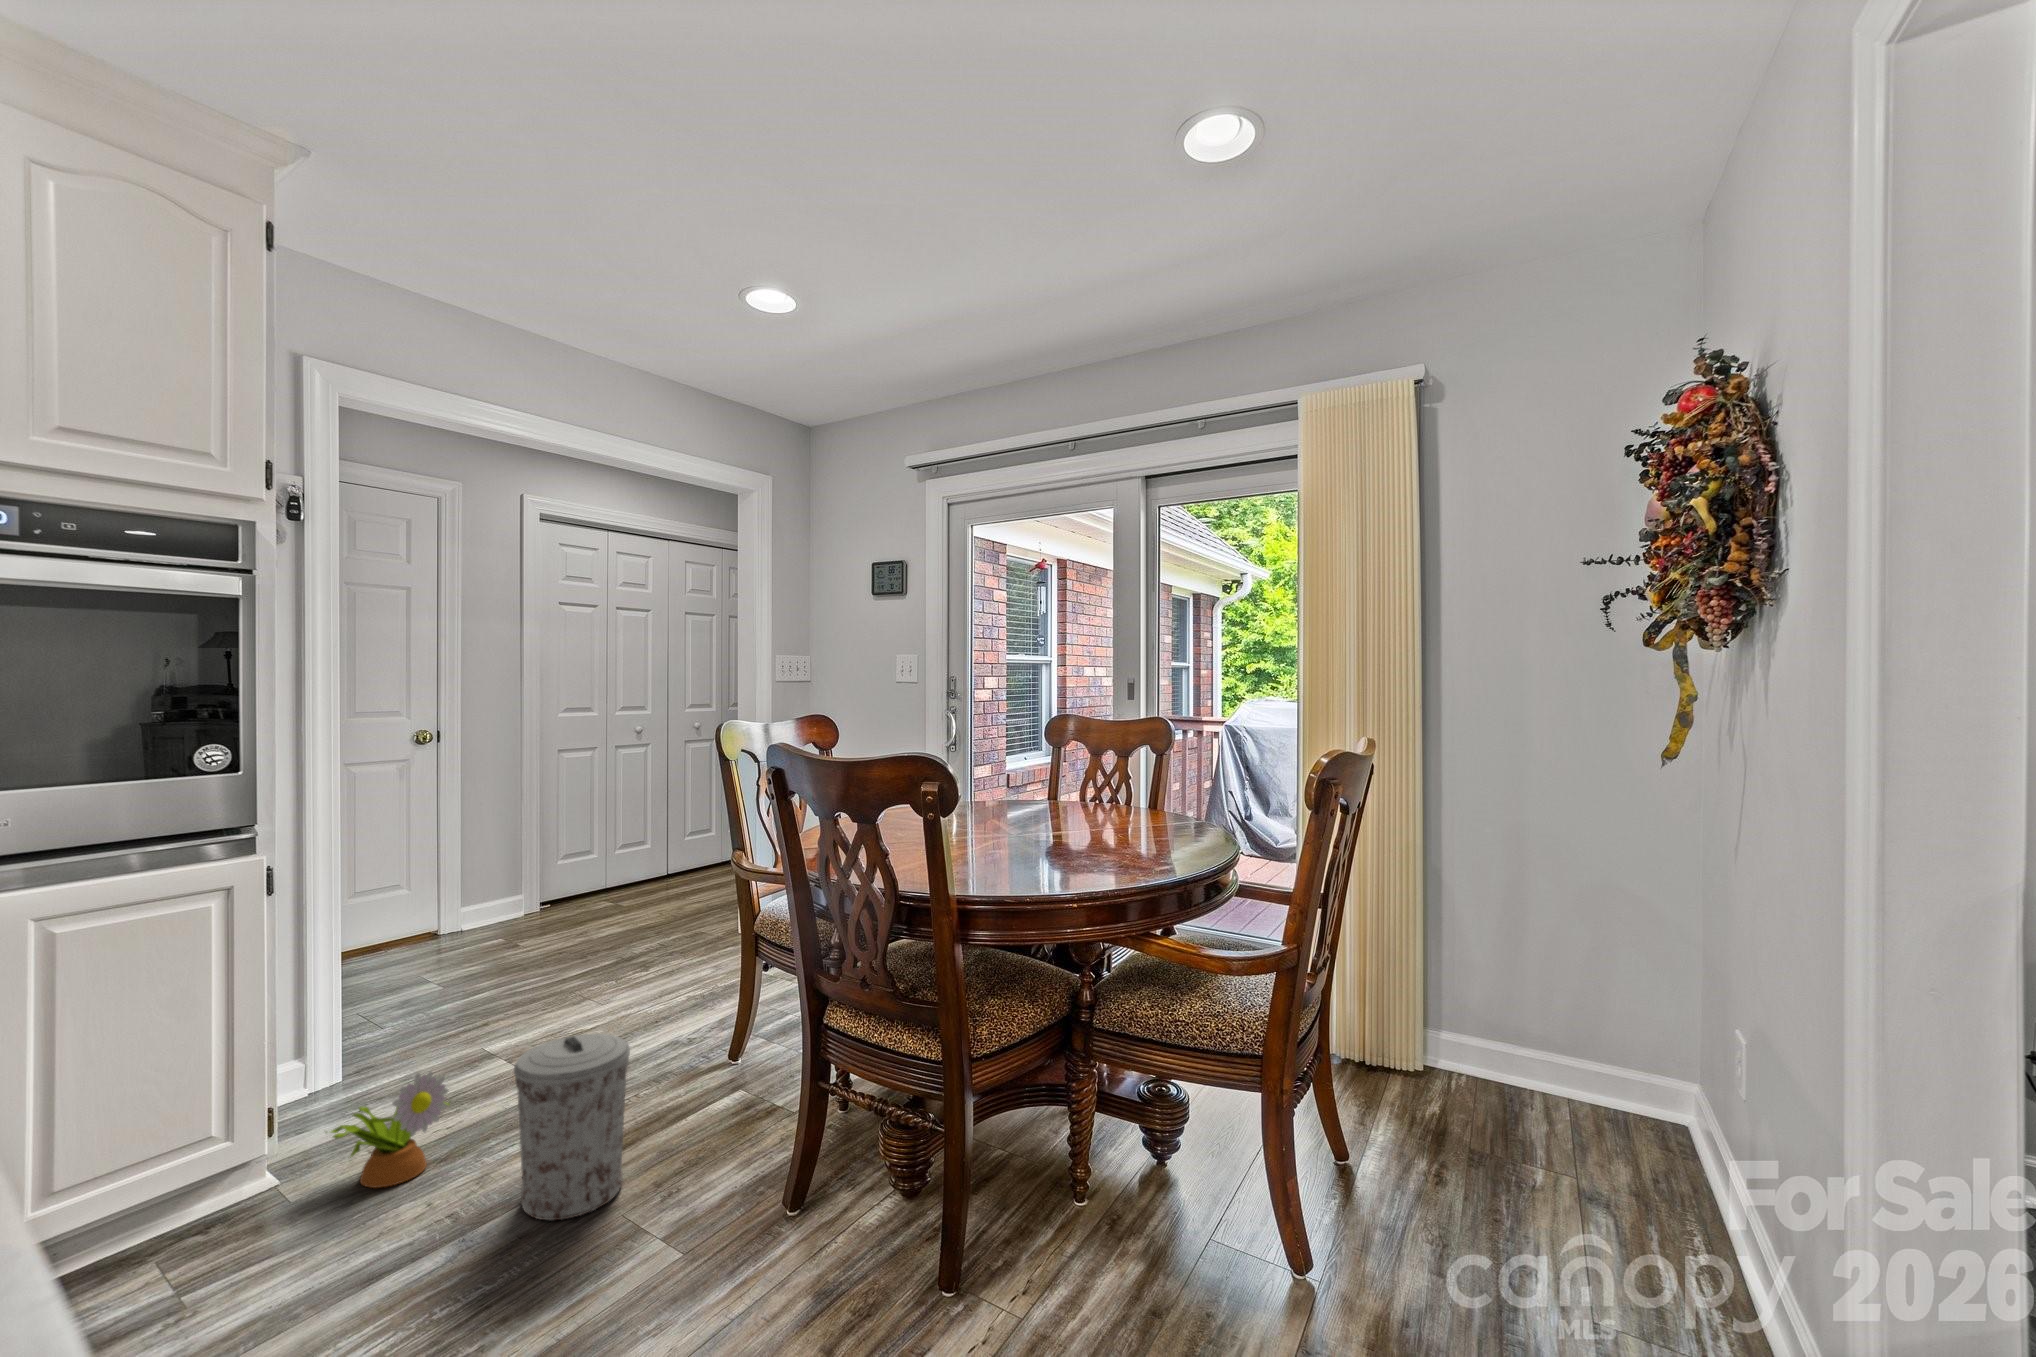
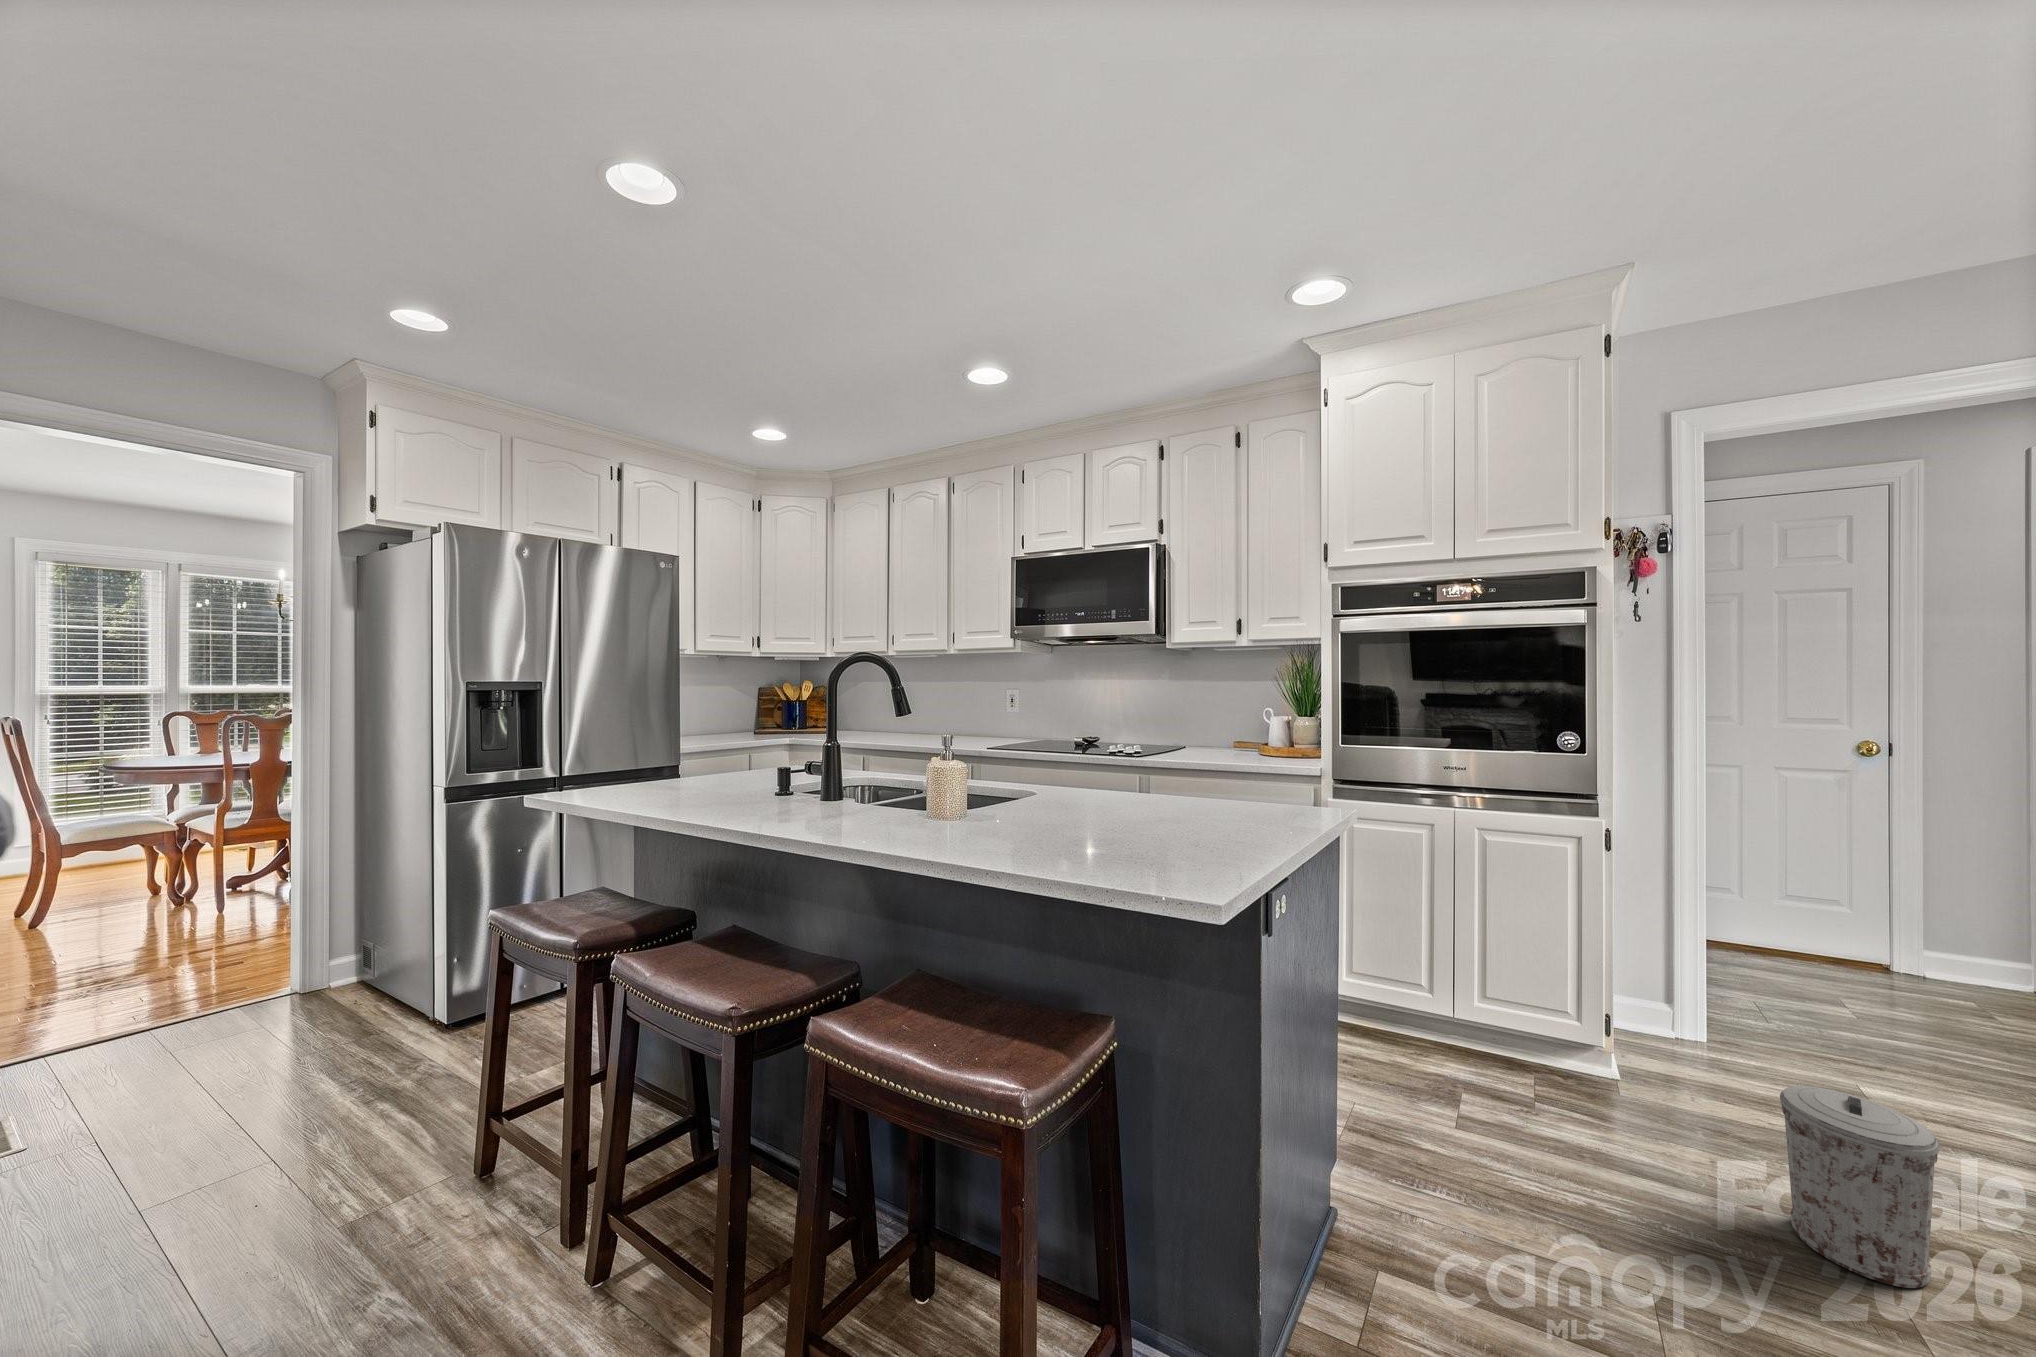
decorative plant: present [331,1072,450,1188] -> none [1648,1054,1765,1138]

